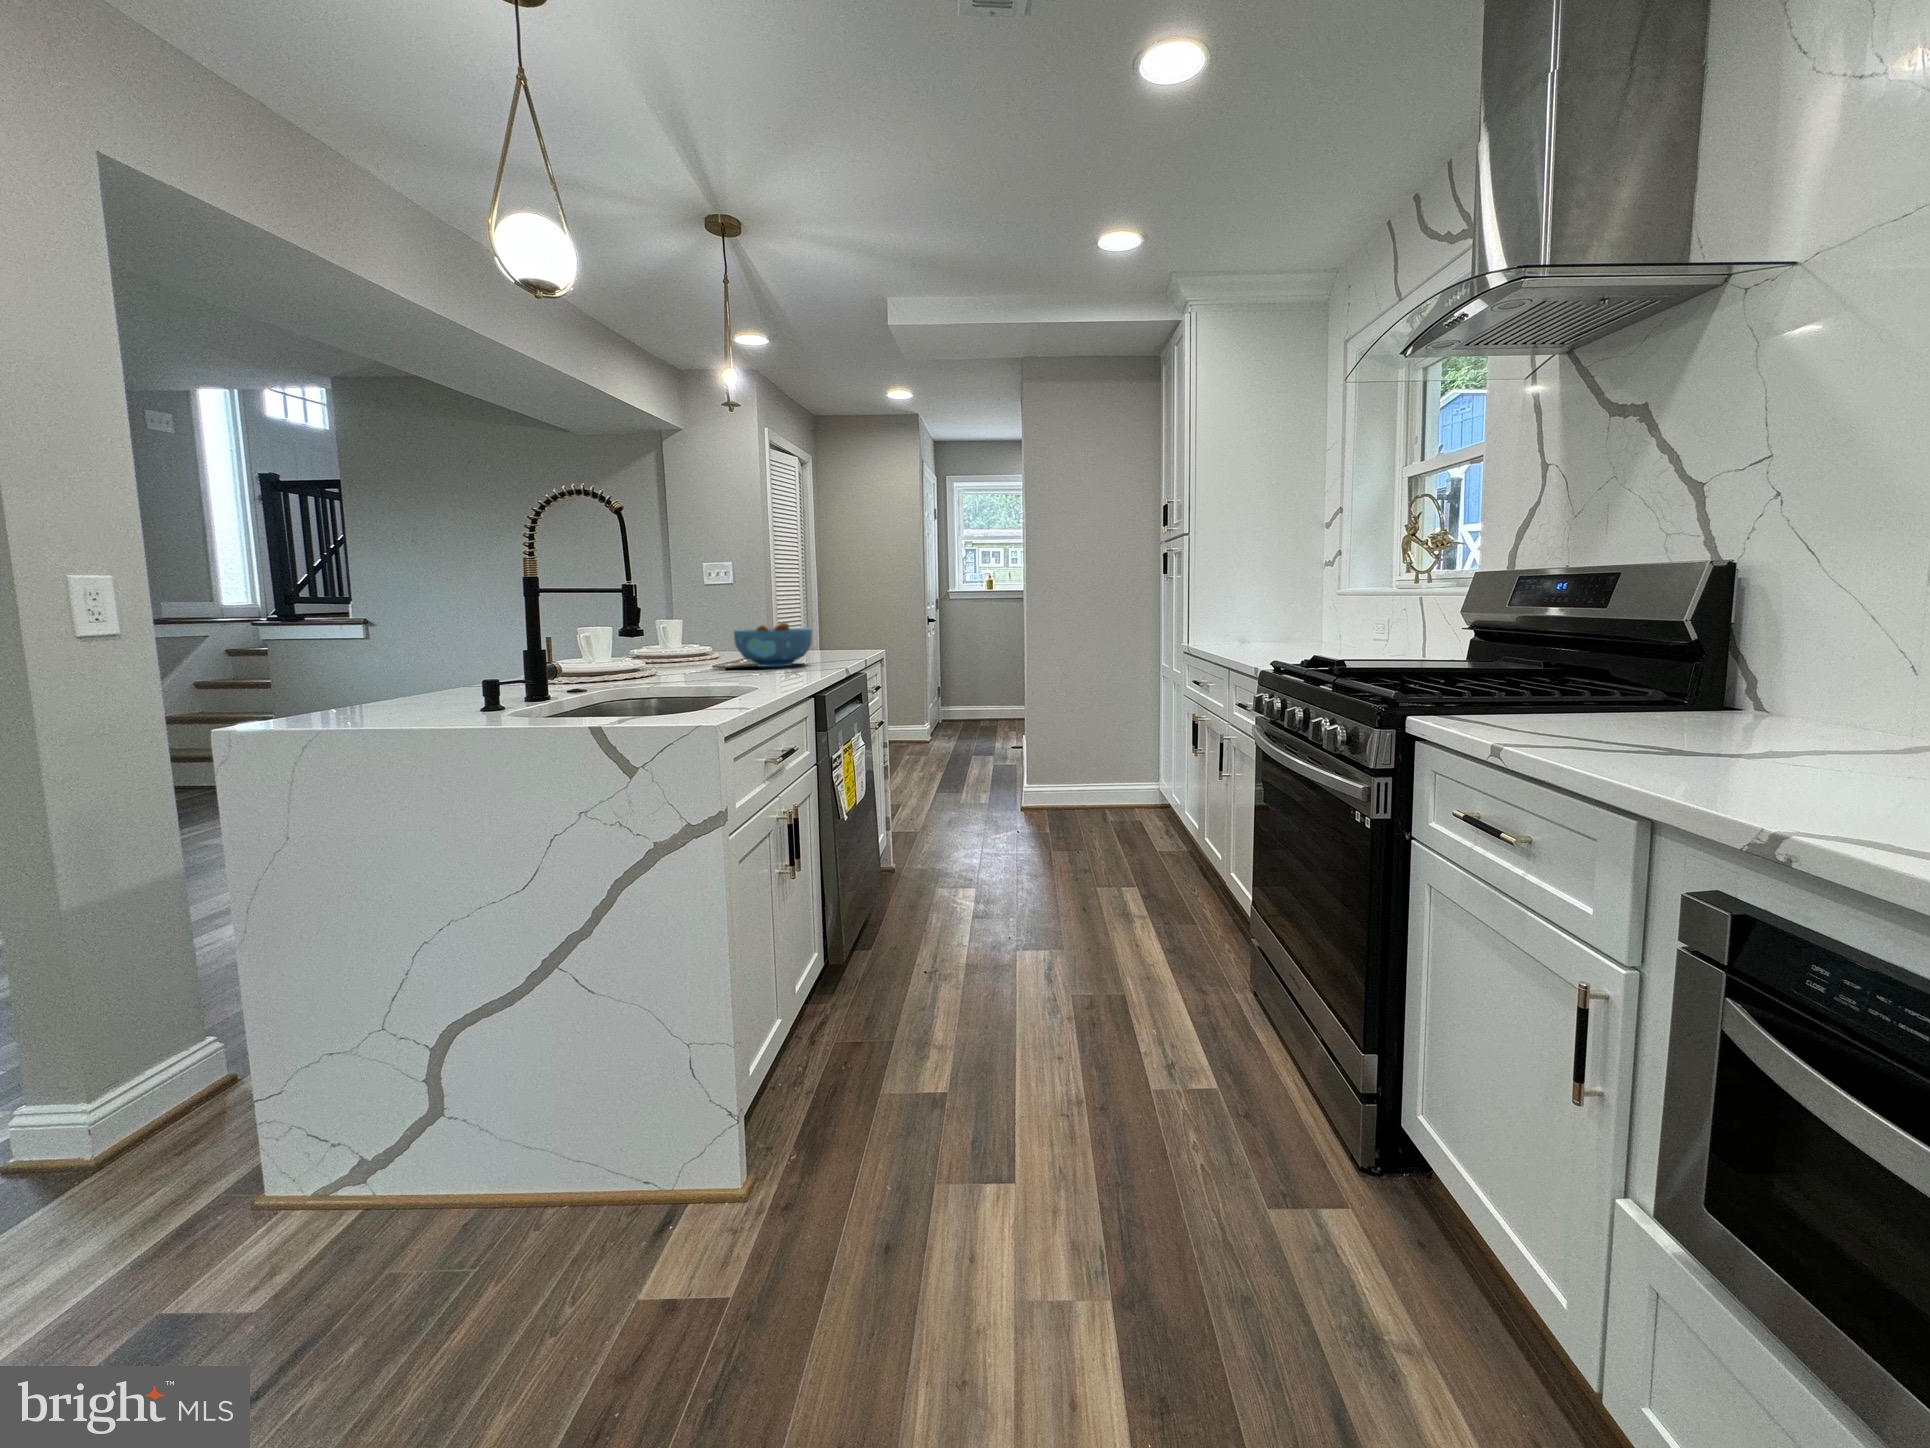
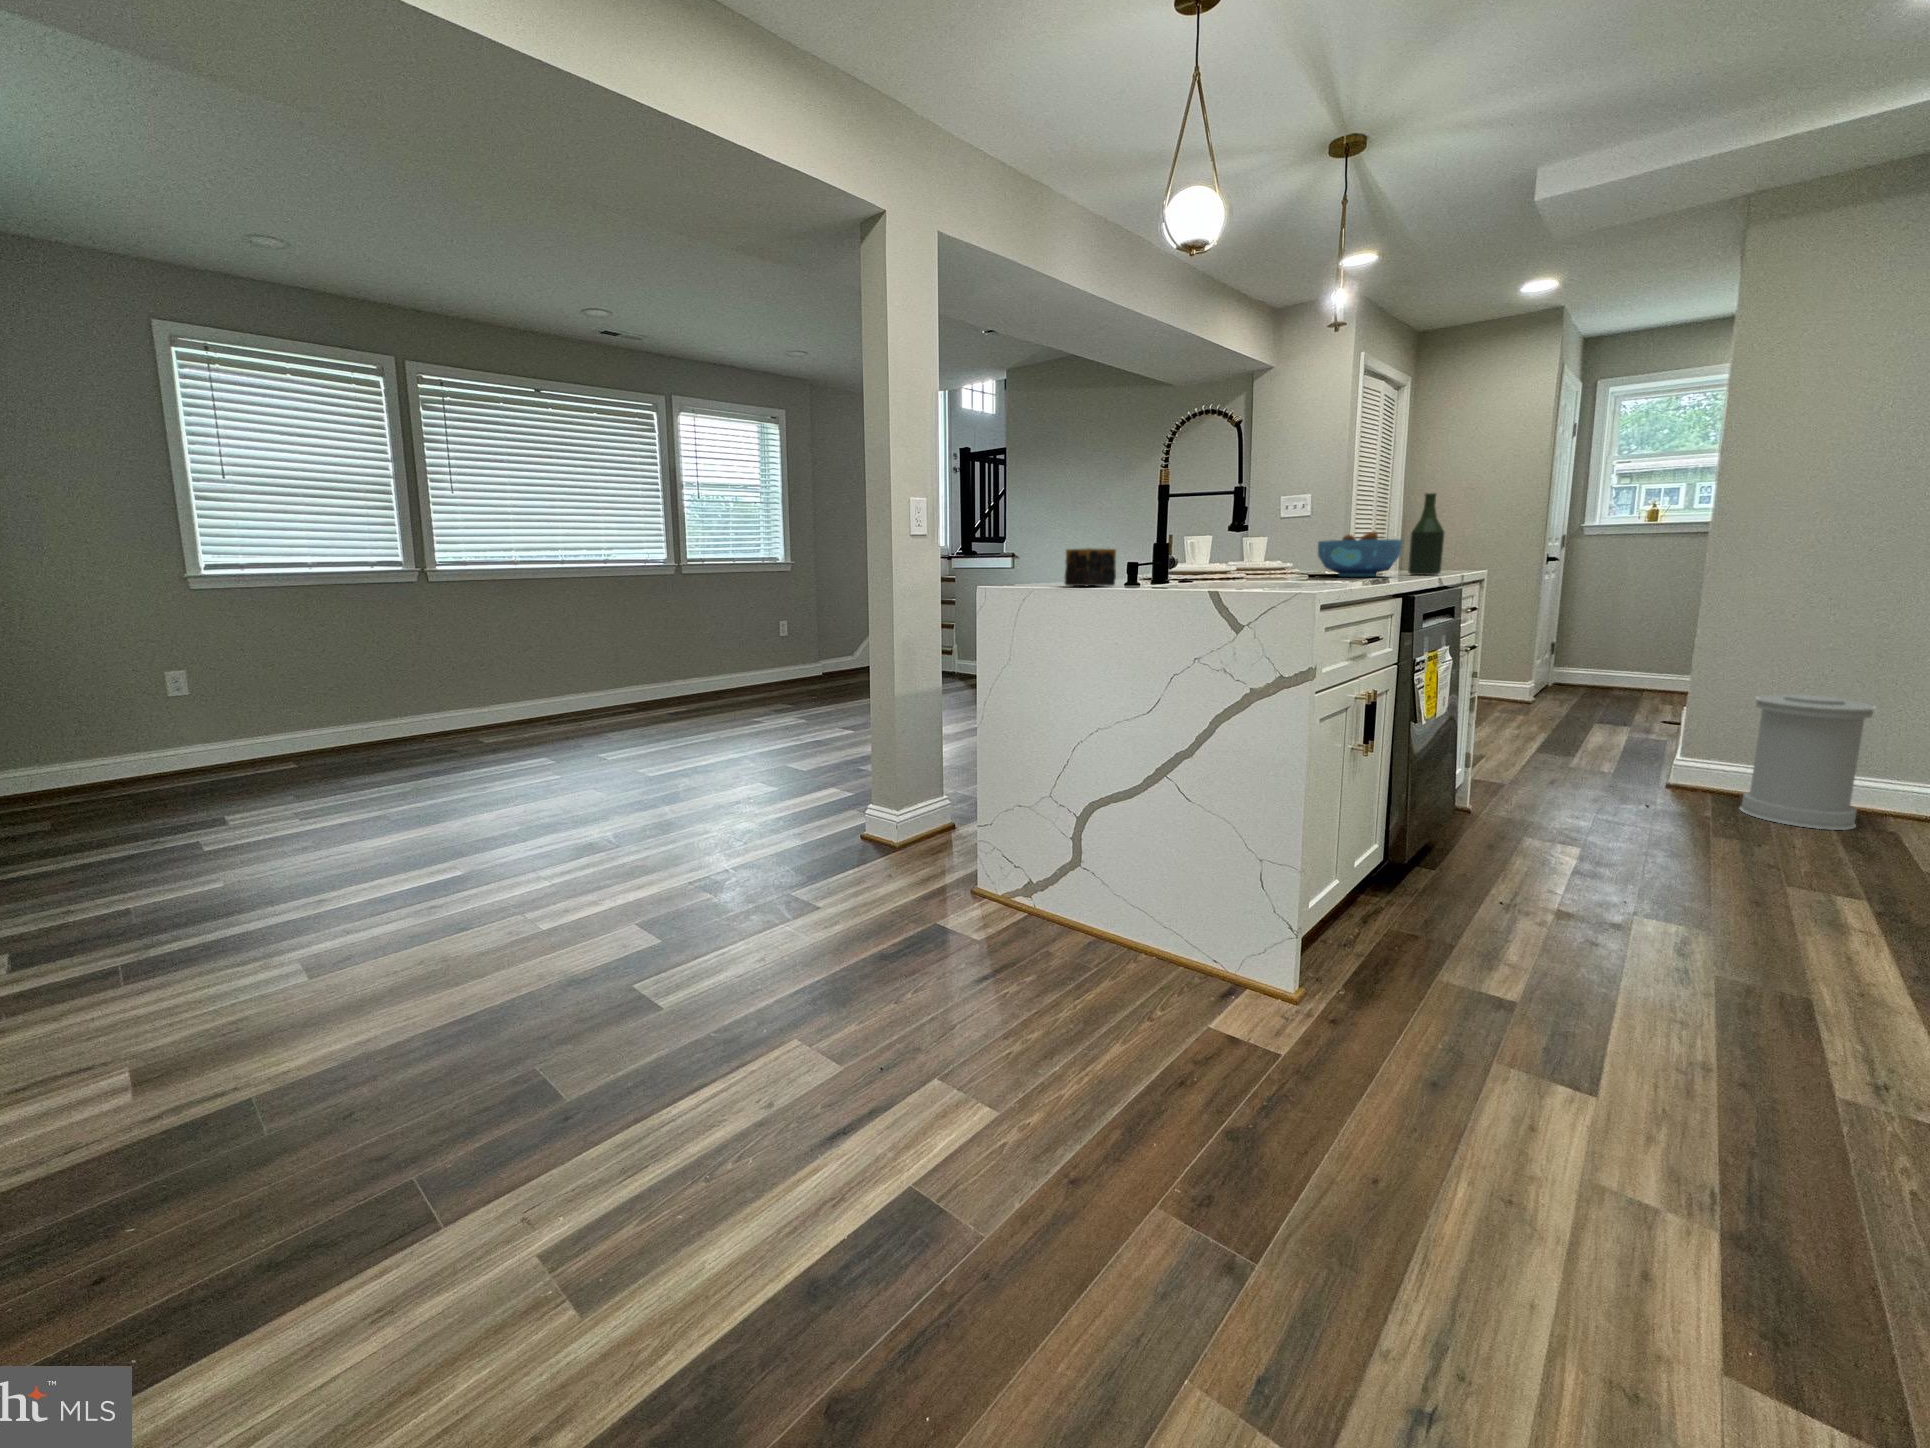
bottle: none [820,582,848,659] -> present [1408,493,1444,575]
candle: none [371,667,461,724] -> present [1065,548,1116,586]
trash can: none [1060,728,1118,825] -> present [1740,694,1875,830]

